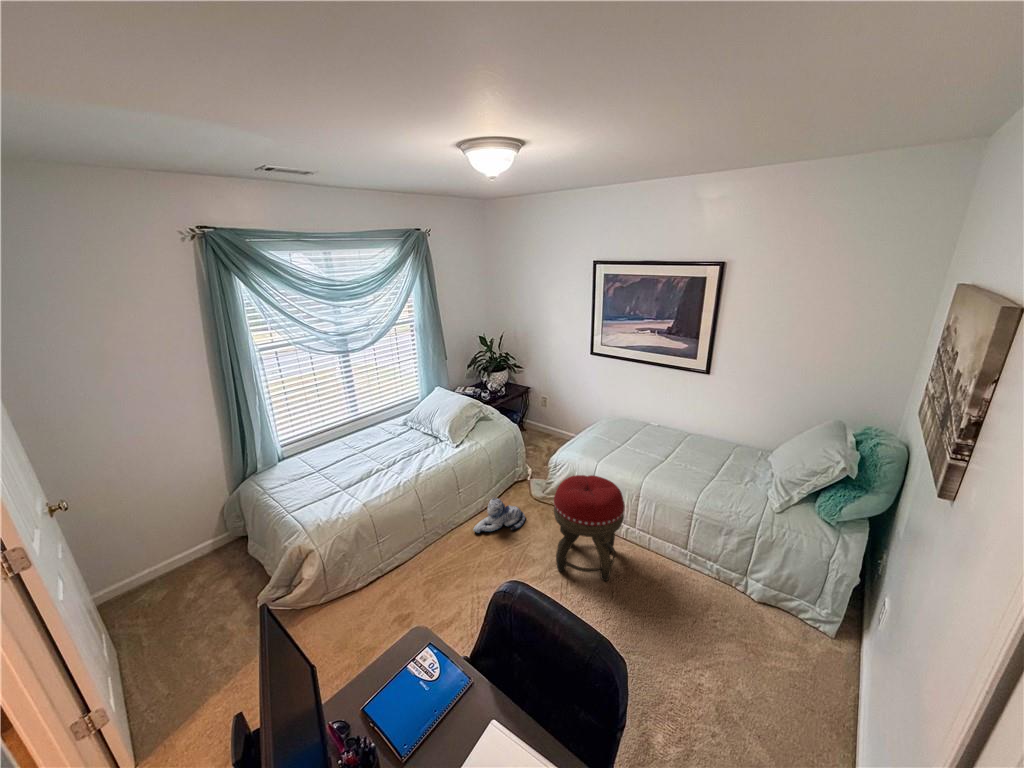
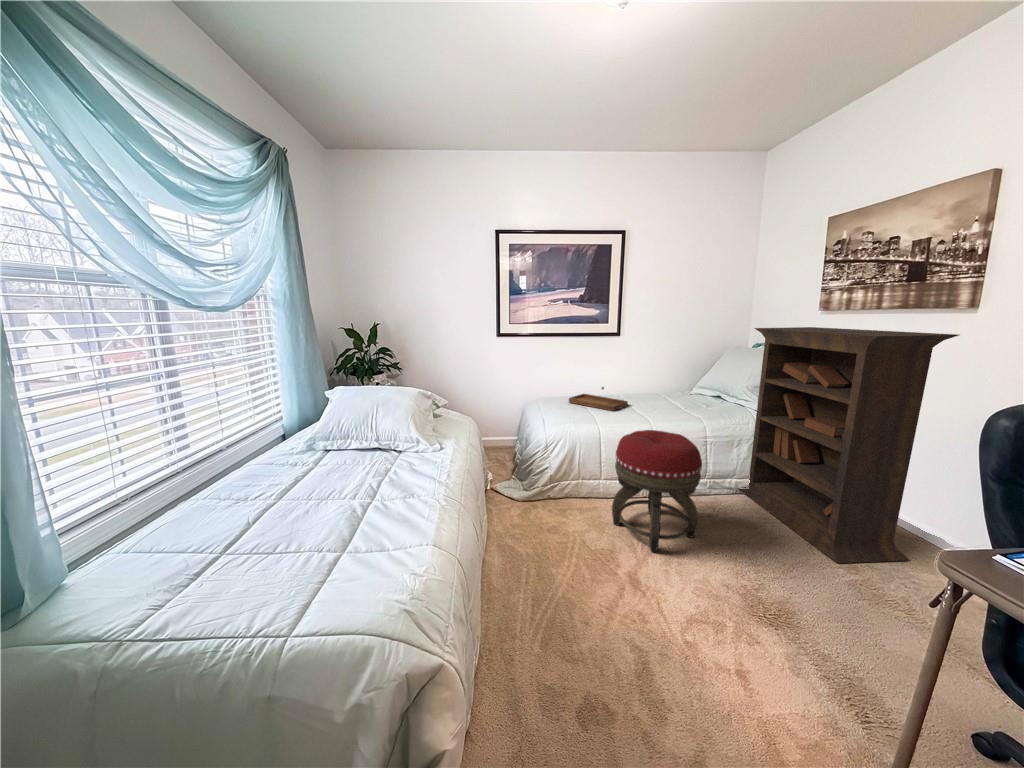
bookcase: none [686,412,847,718] -> present [738,327,959,563]
tray: none [621,427,664,453] -> present [569,387,628,411]
plush toy: present [474,498,526,533] -> none [512,507,556,566]

